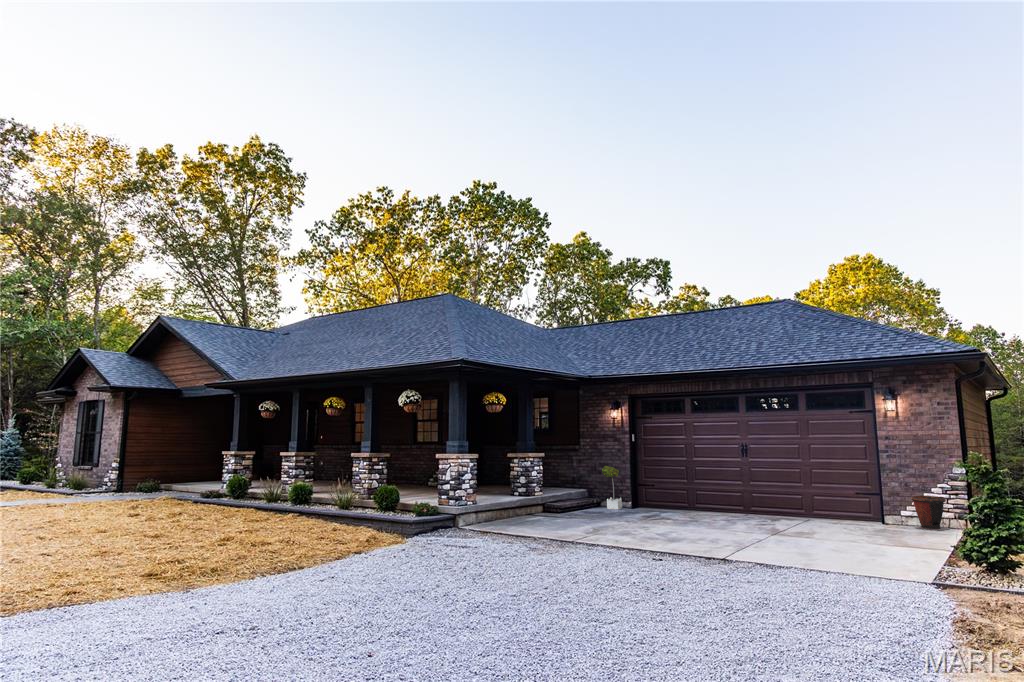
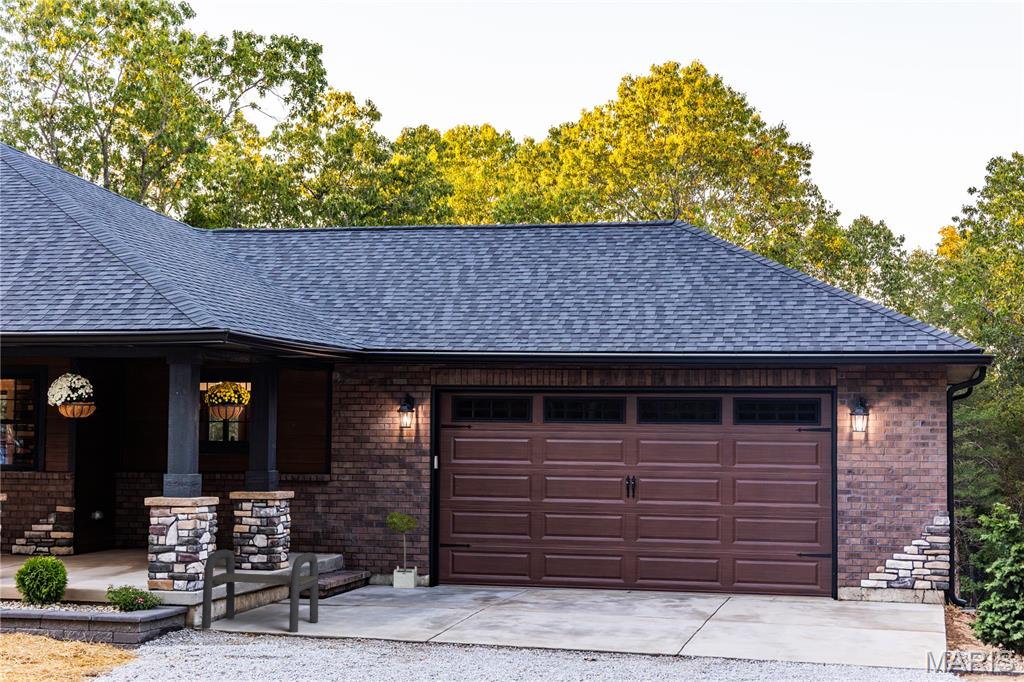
bench: none [482,481,542,524] -> present [202,549,318,633]
trash can: present [911,496,949,531] -> none [881,557,928,609]

